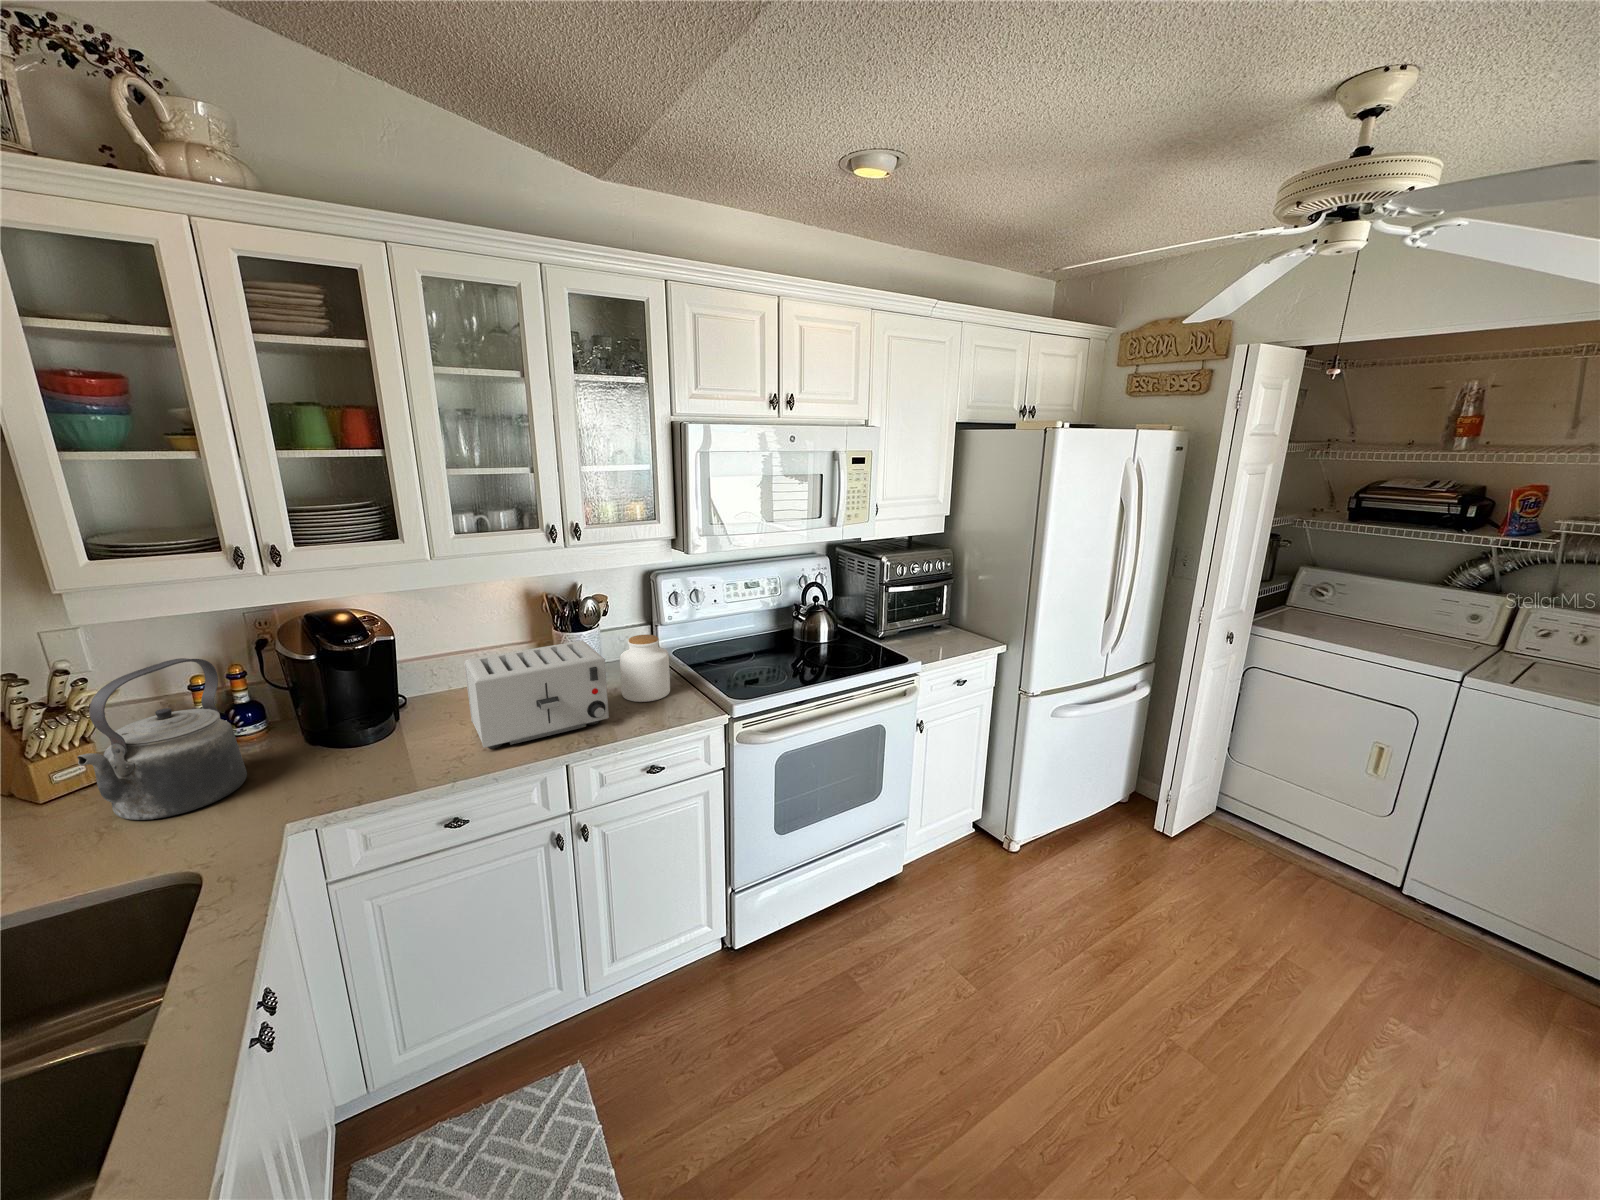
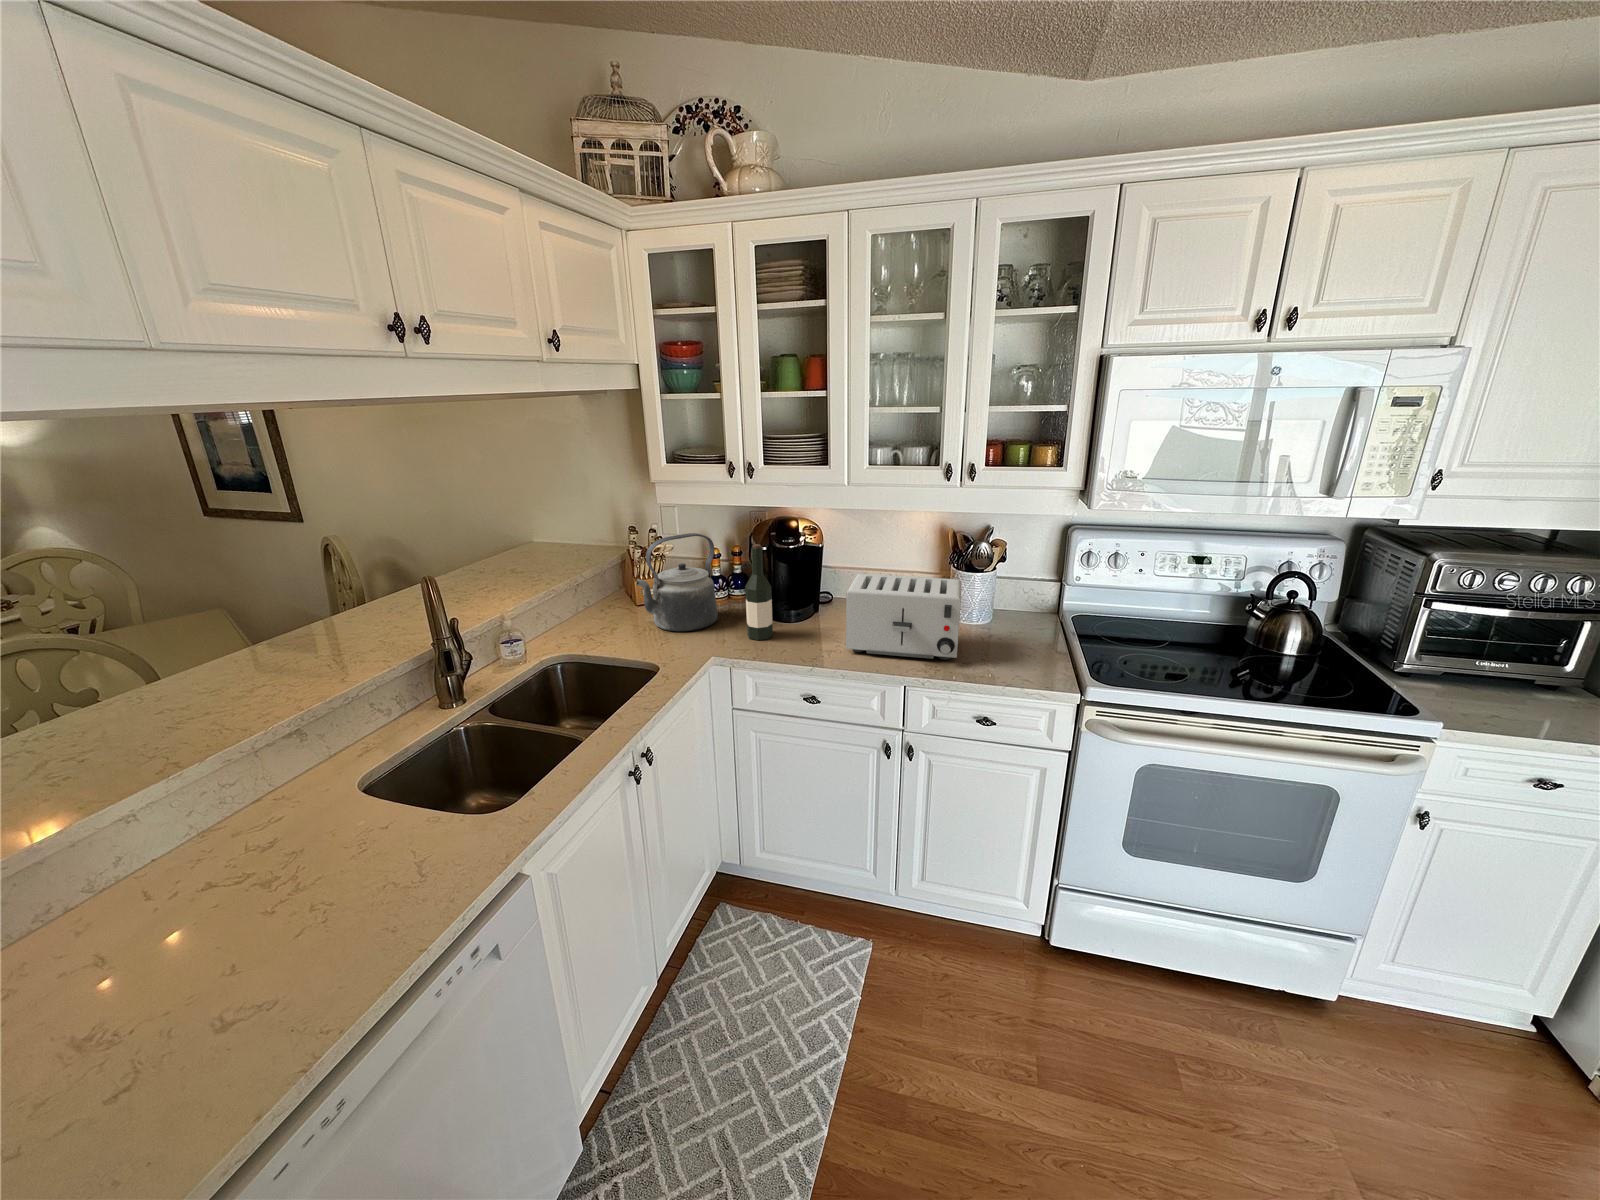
jar: present [620,635,670,702] -> none [990,587,1045,657]
wine bottle: none [308,652,363,781] -> present [745,544,773,640]

